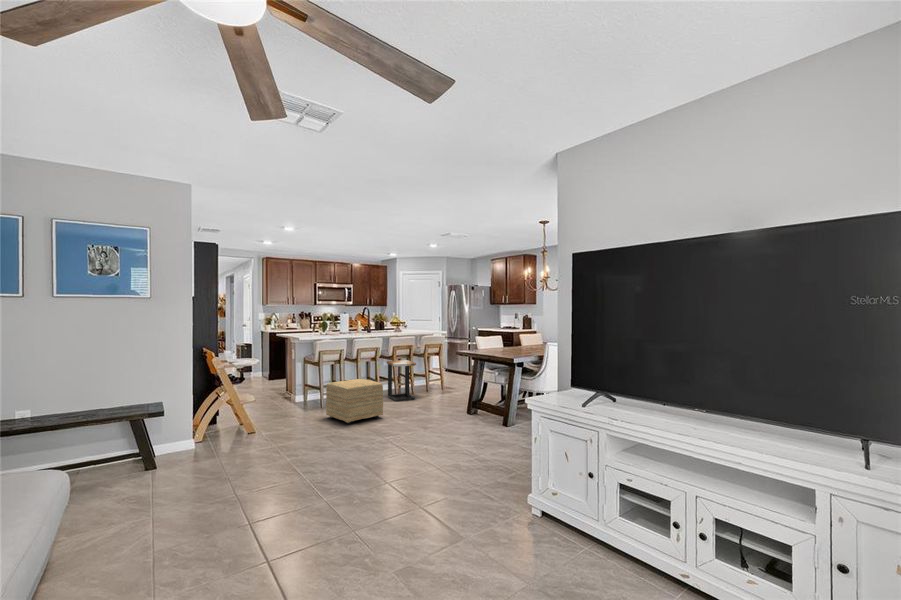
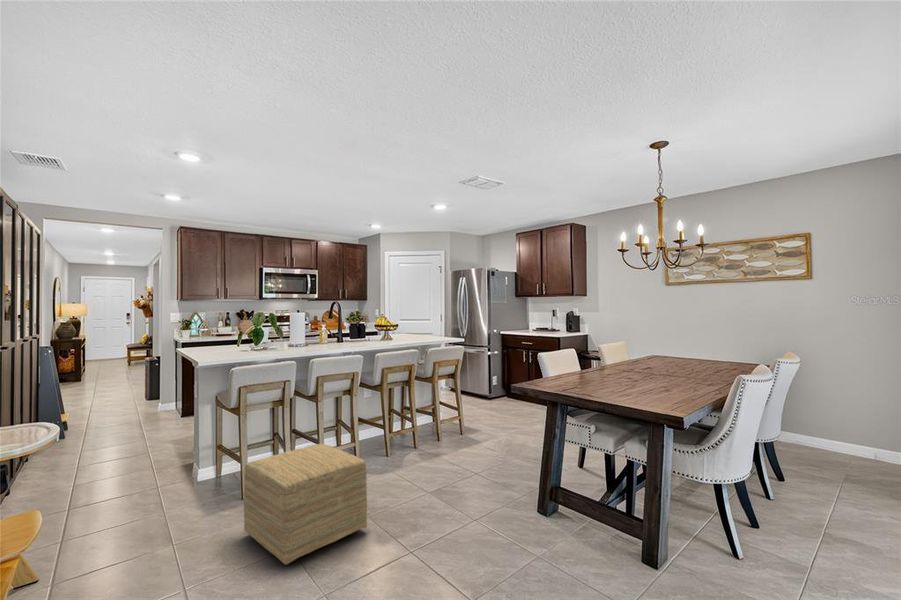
side table: present [387,360,416,402] -> none [370,392,424,472]

